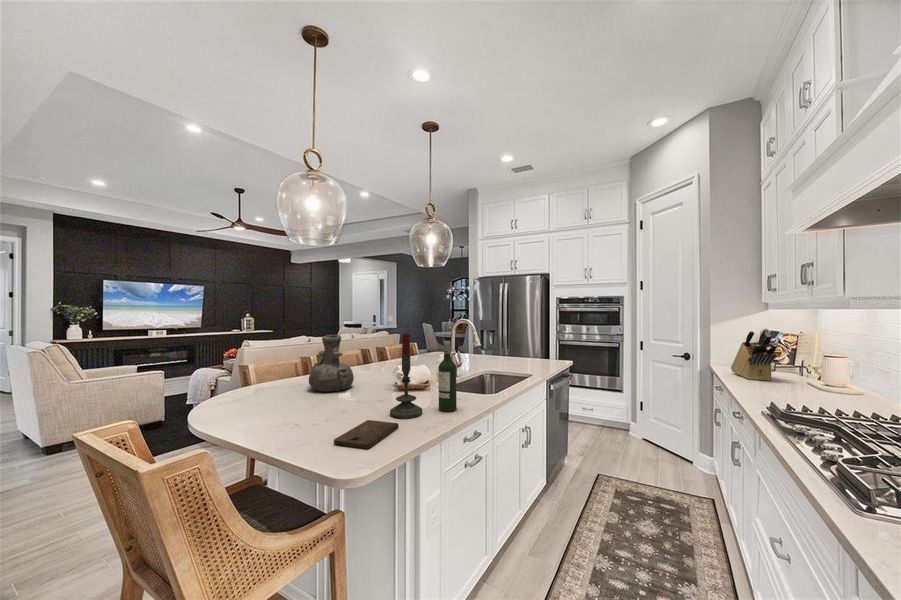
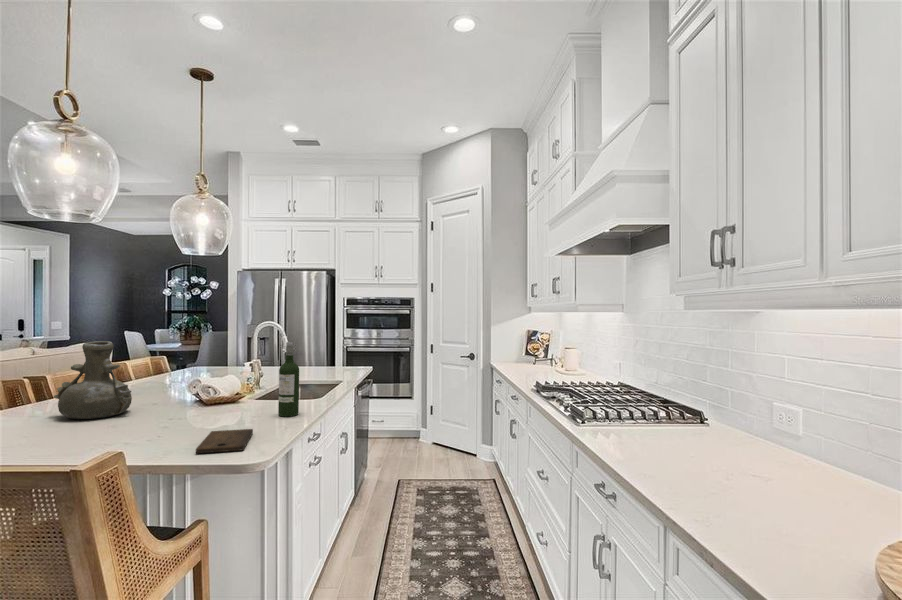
knife block: present [731,329,777,381] -> none [508,328,538,370]
candle: present [390,333,422,419] -> none [226,332,265,428]

